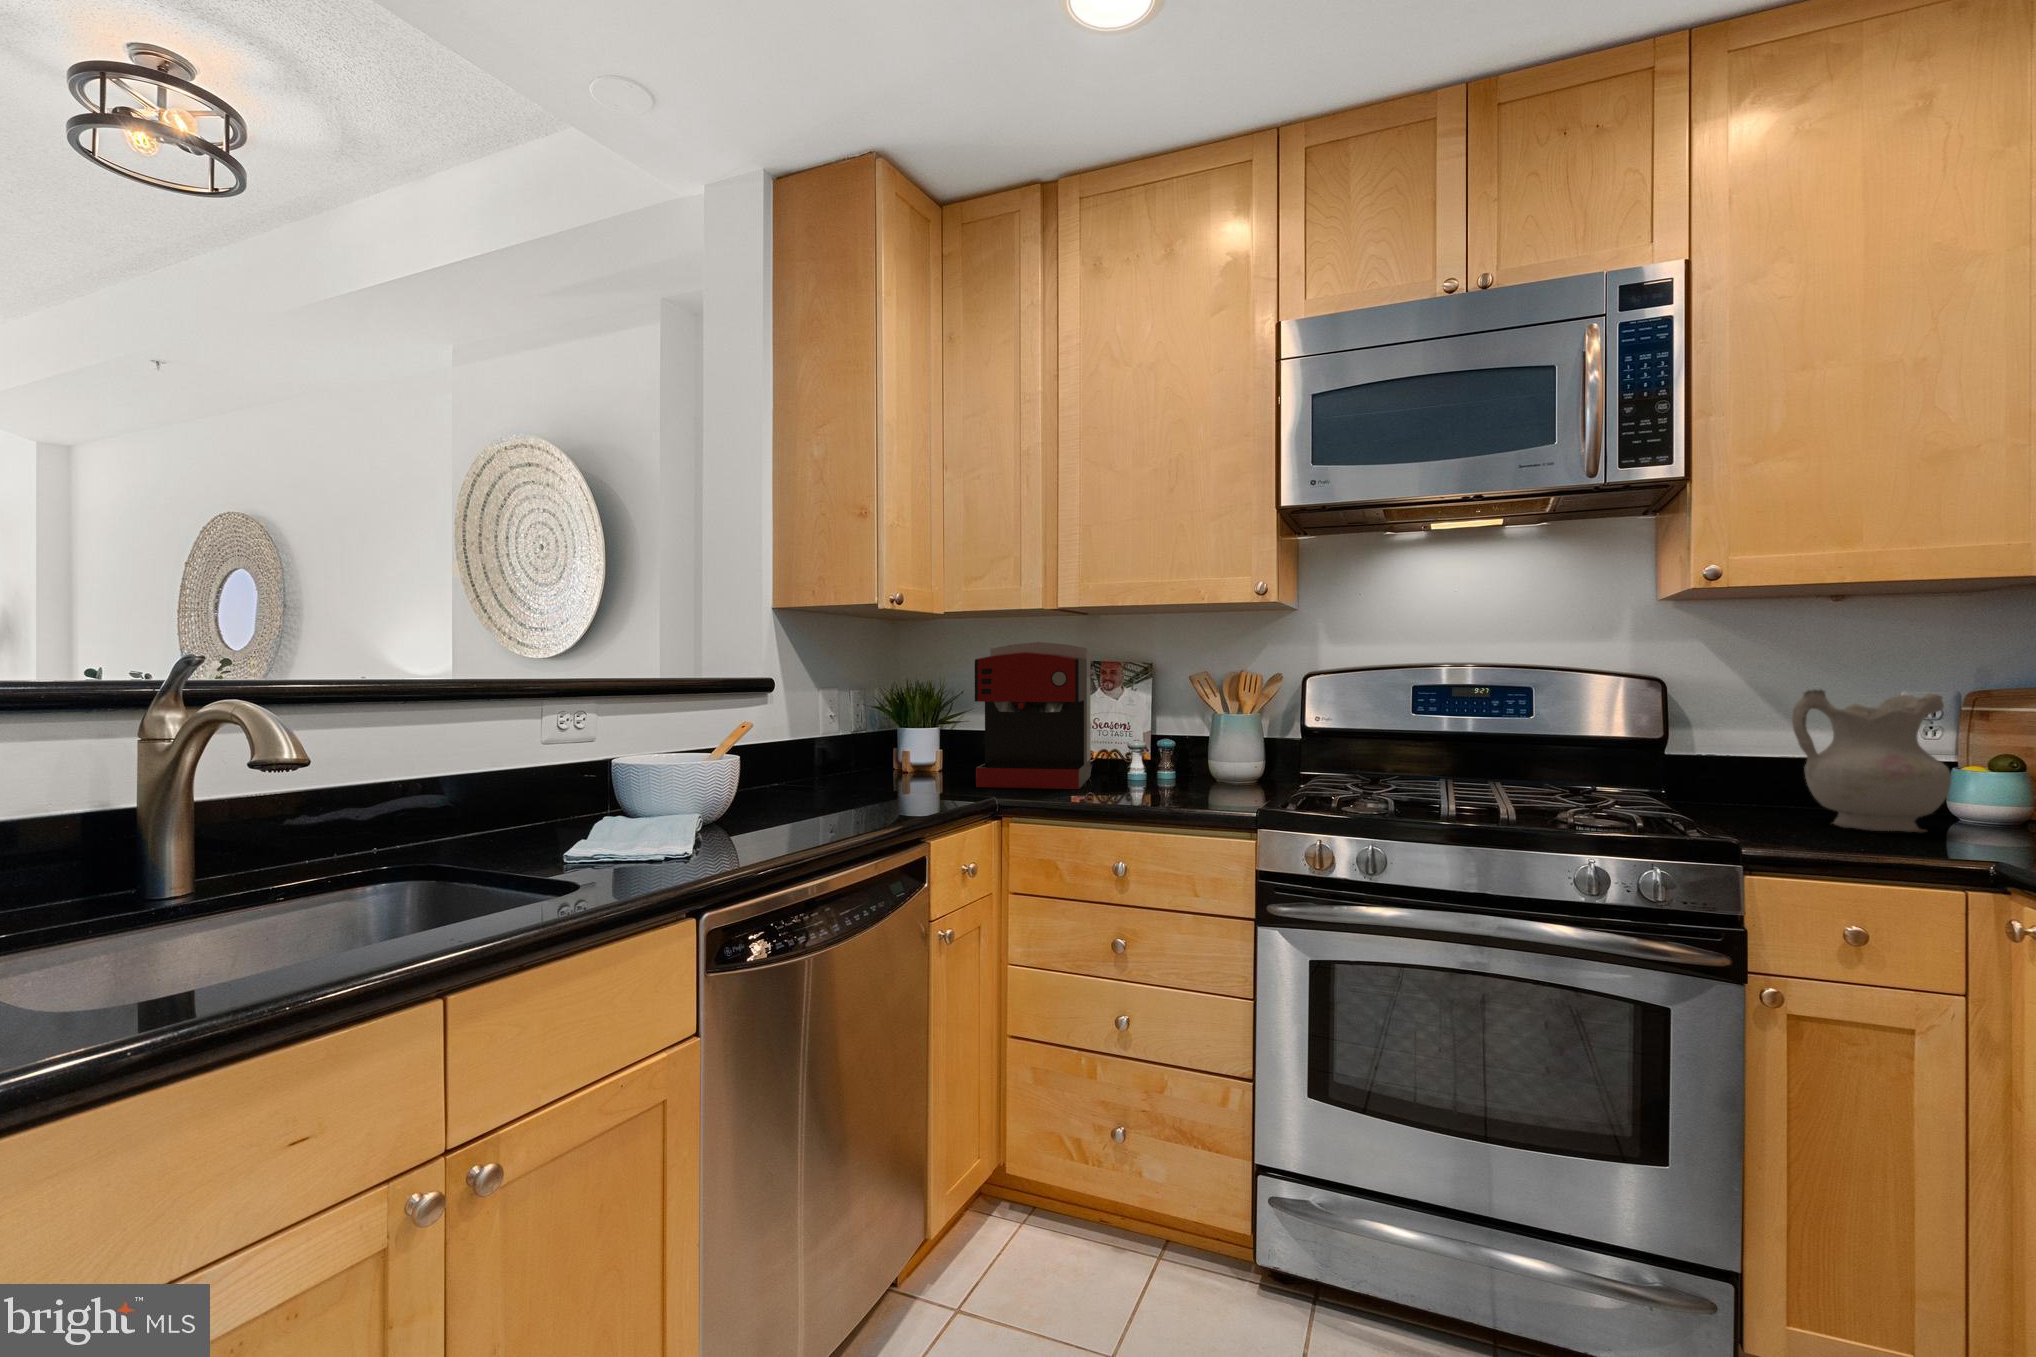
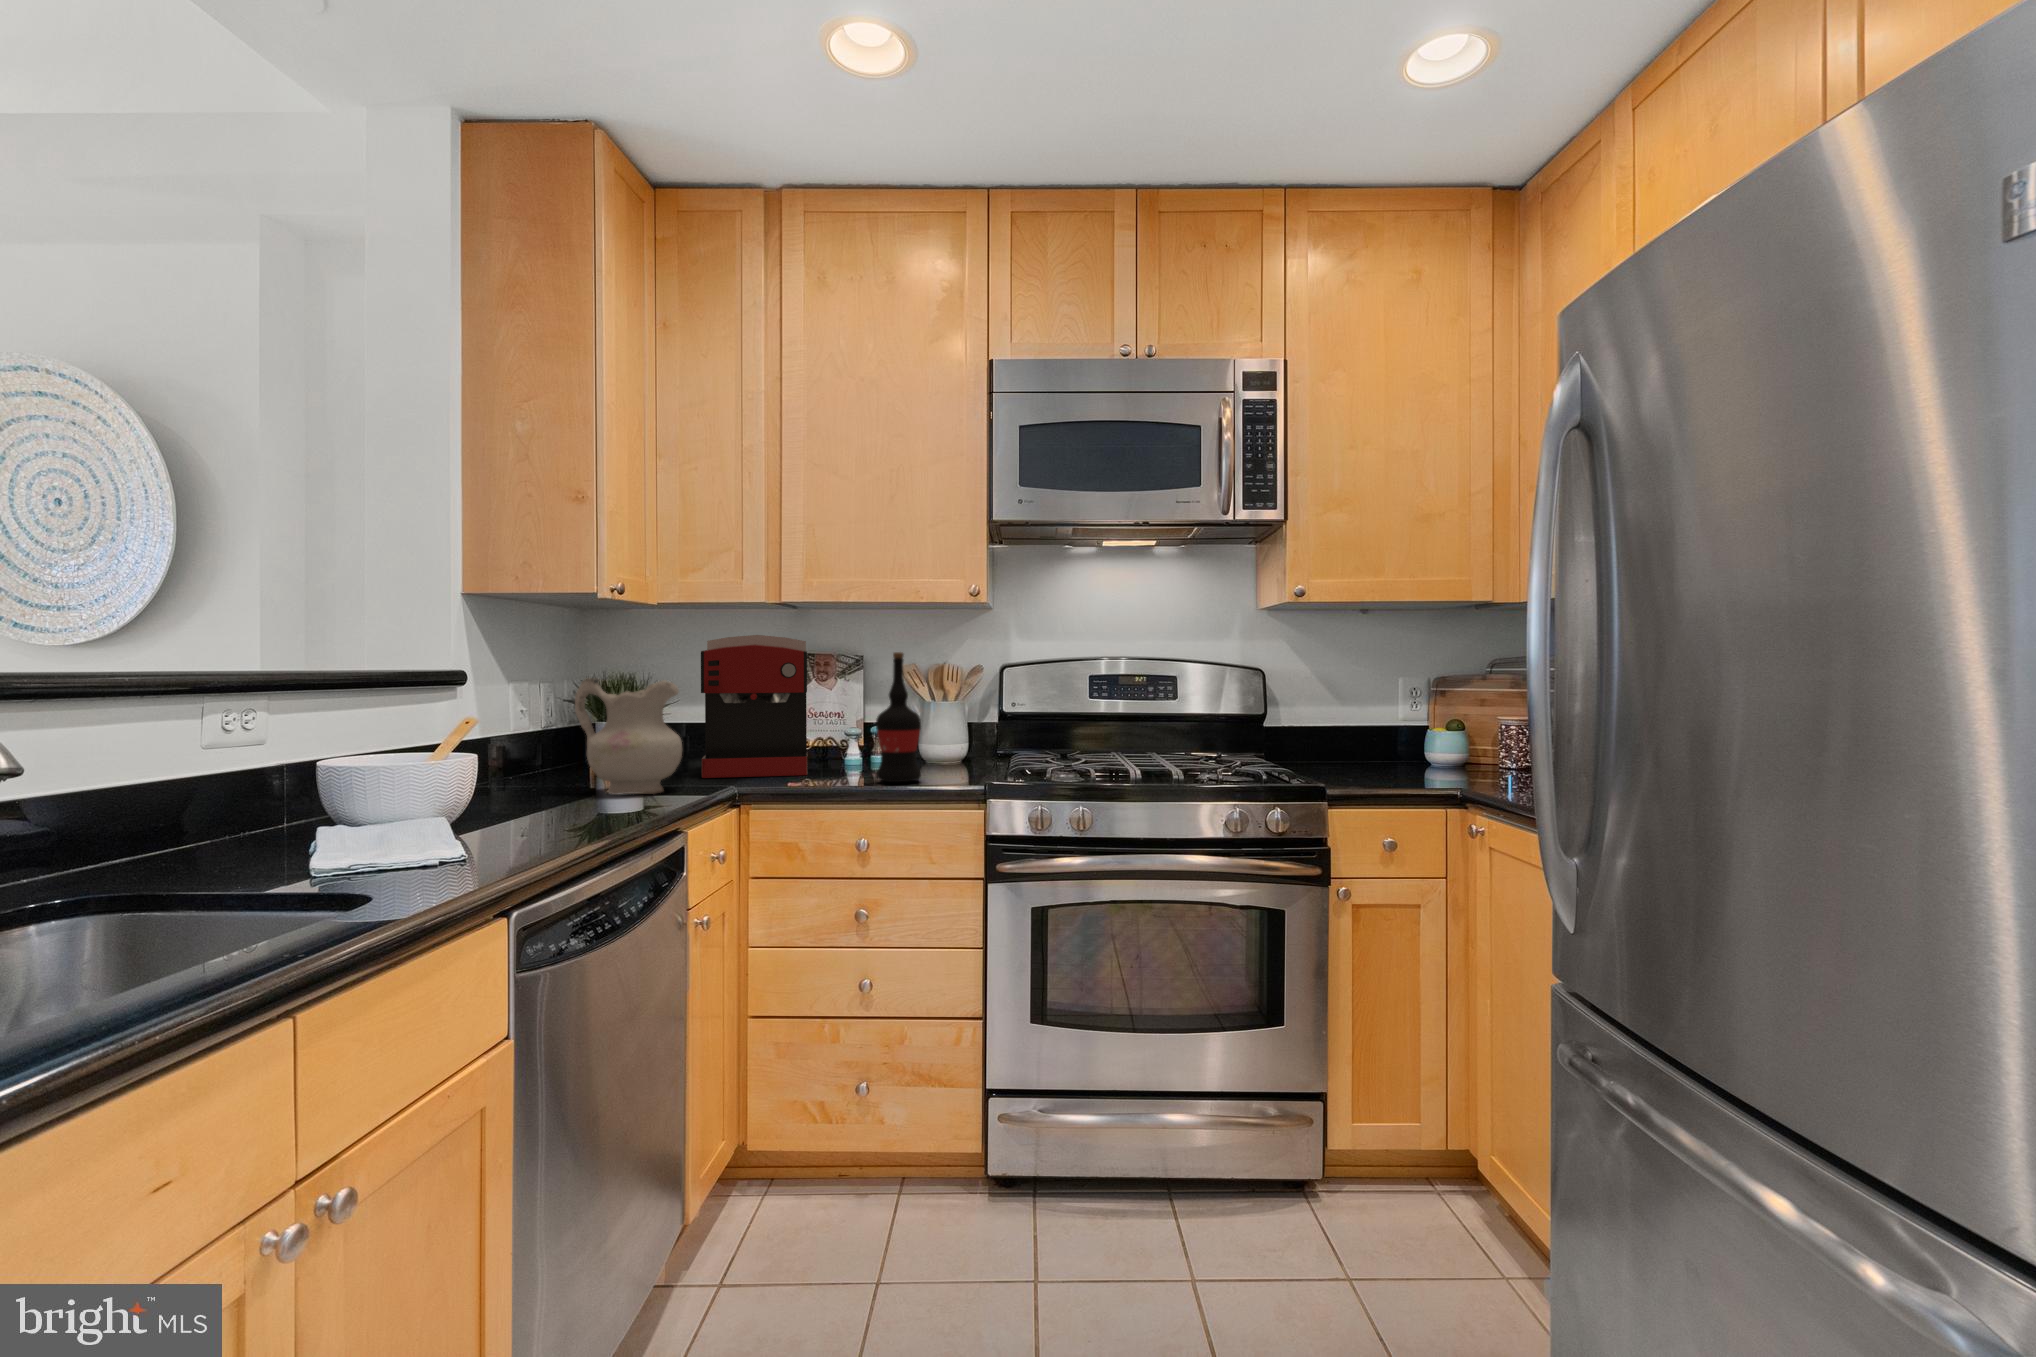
wine bottle: none [1140,659,1190,803] -> present [876,652,921,782]
ceramic pitcher: present [1792,689,1951,832] -> present [575,678,682,795]

